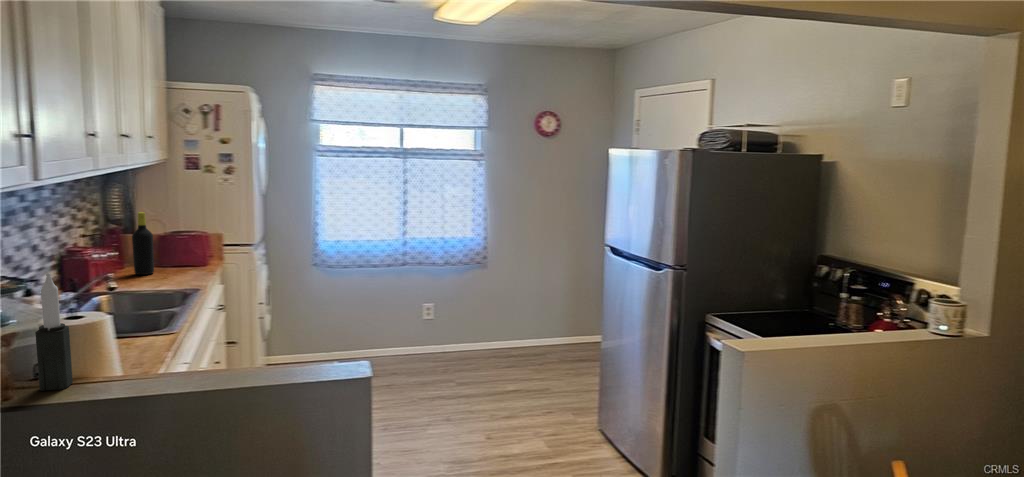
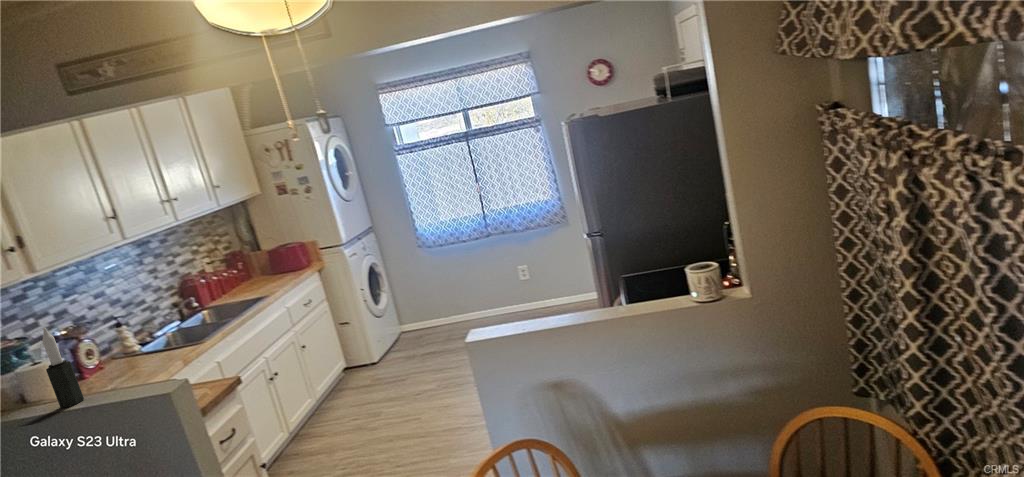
bottle: present [132,212,154,275] -> none [238,240,262,289]

